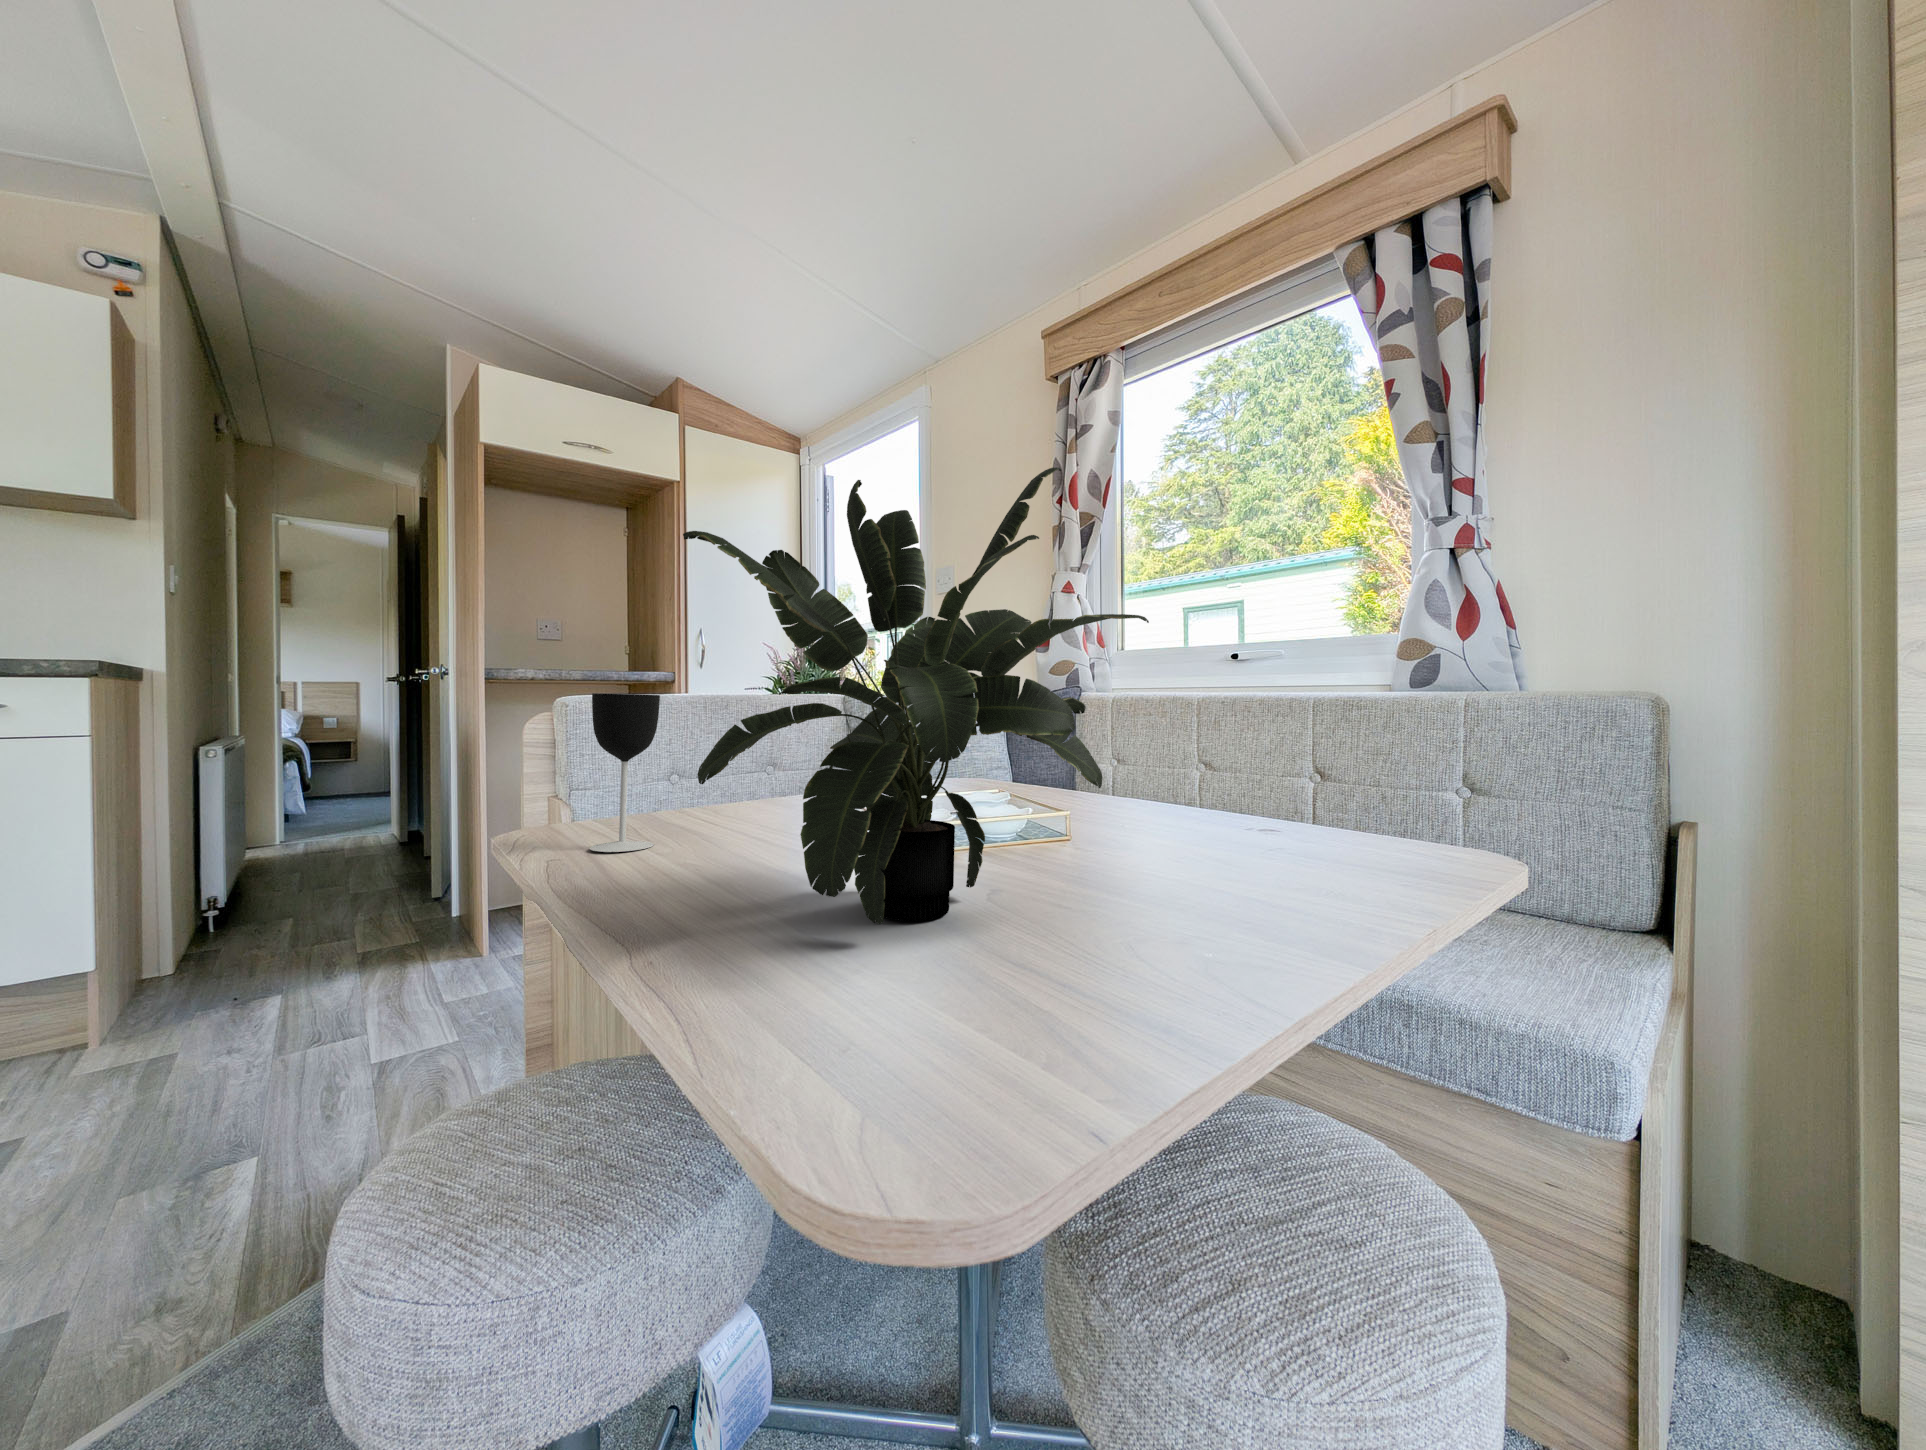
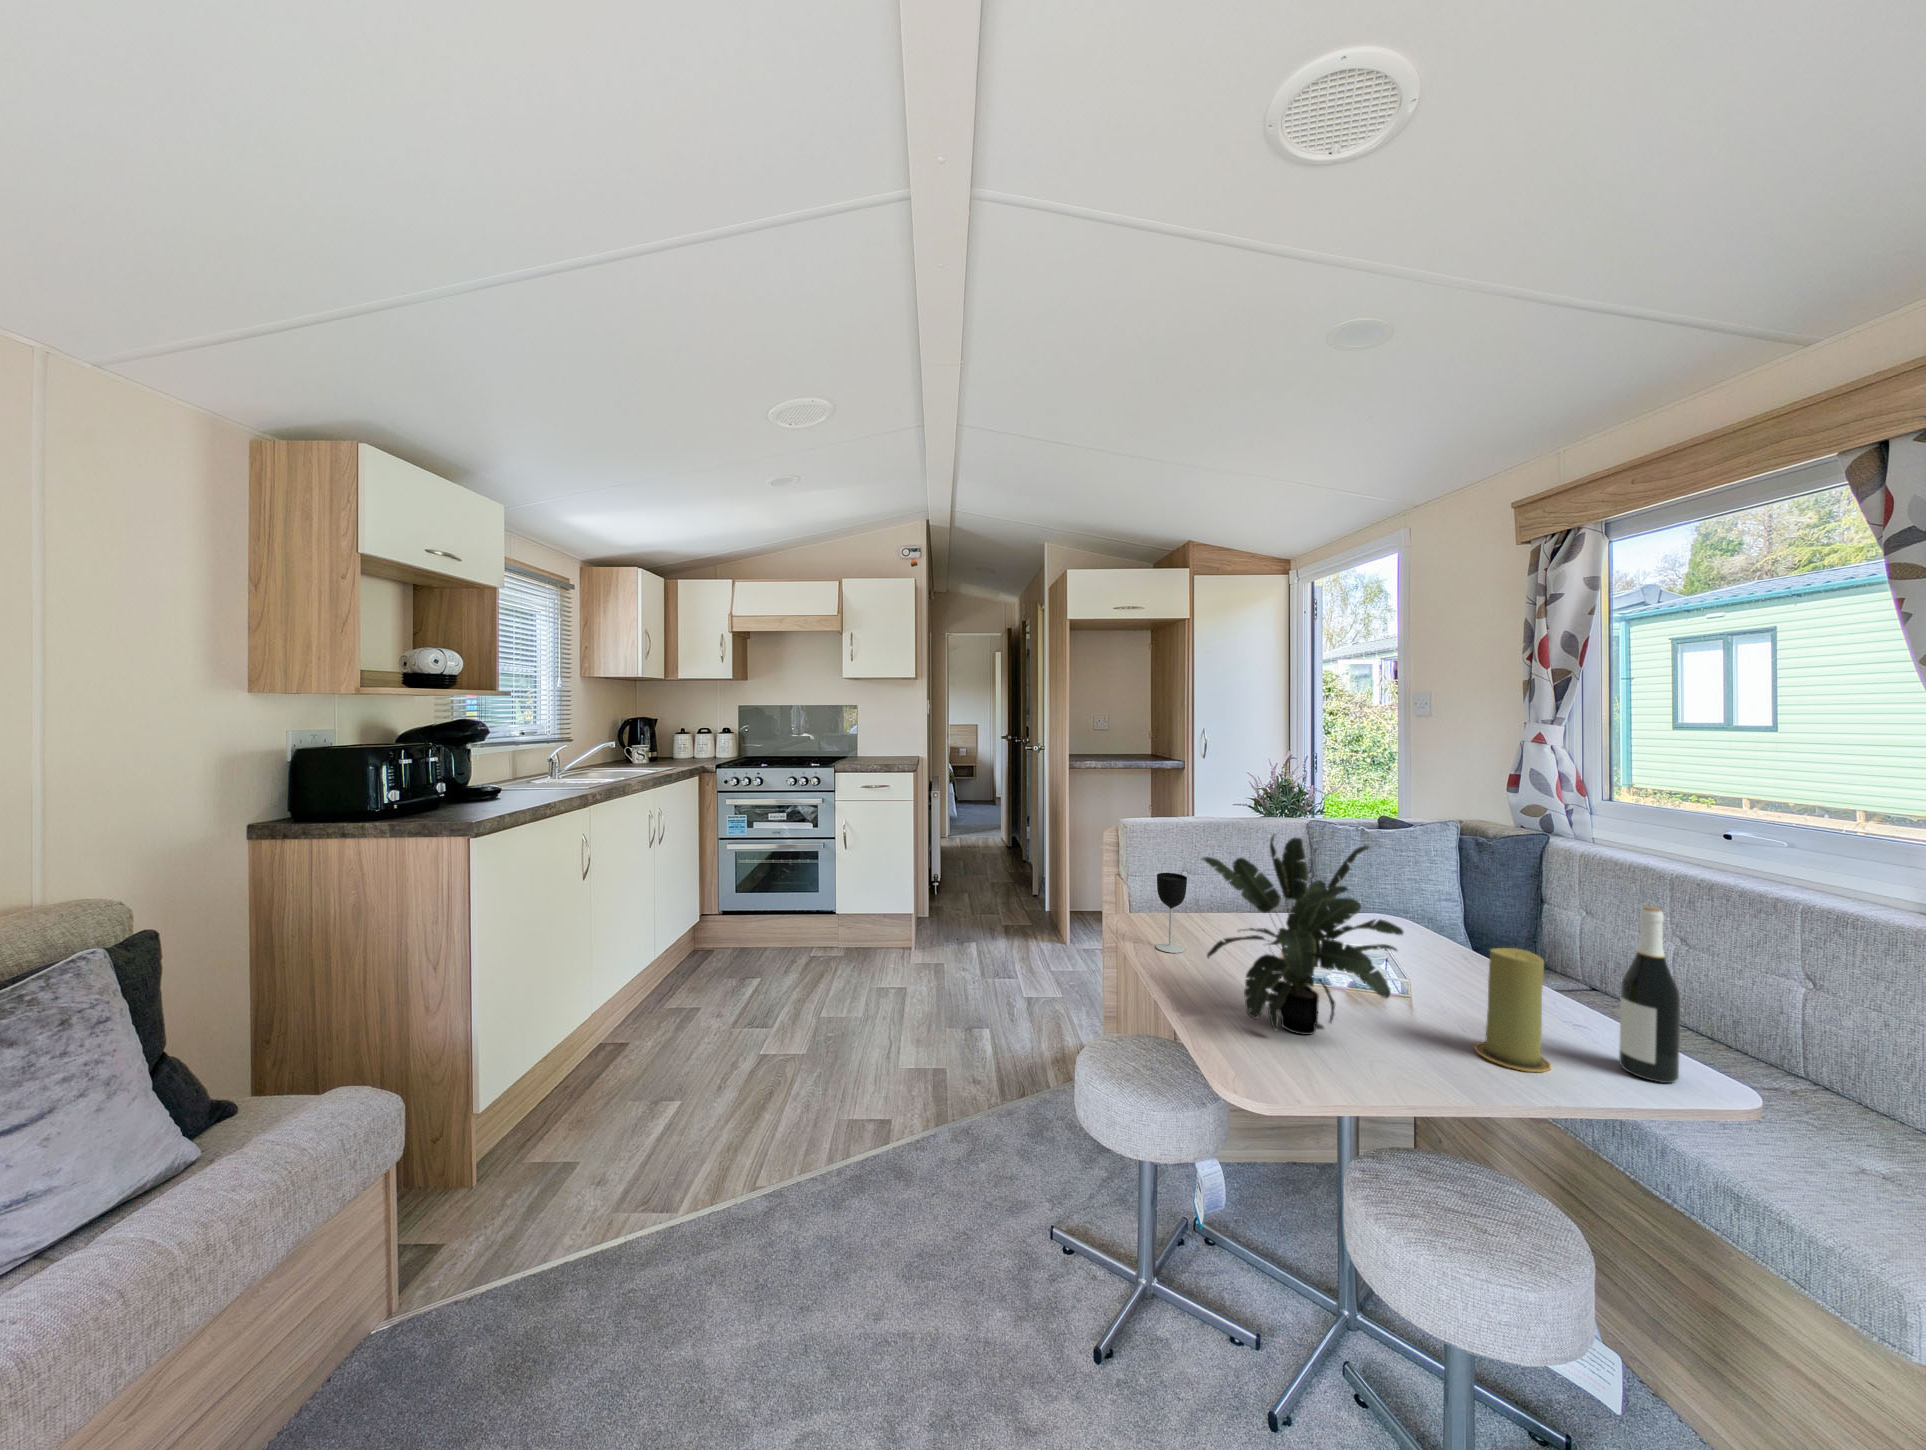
wine bottle: none [1340,600,1415,858] -> present [1619,906,1680,1083]
candle: none [1188,686,1299,884] -> present [1474,948,1551,1072]

